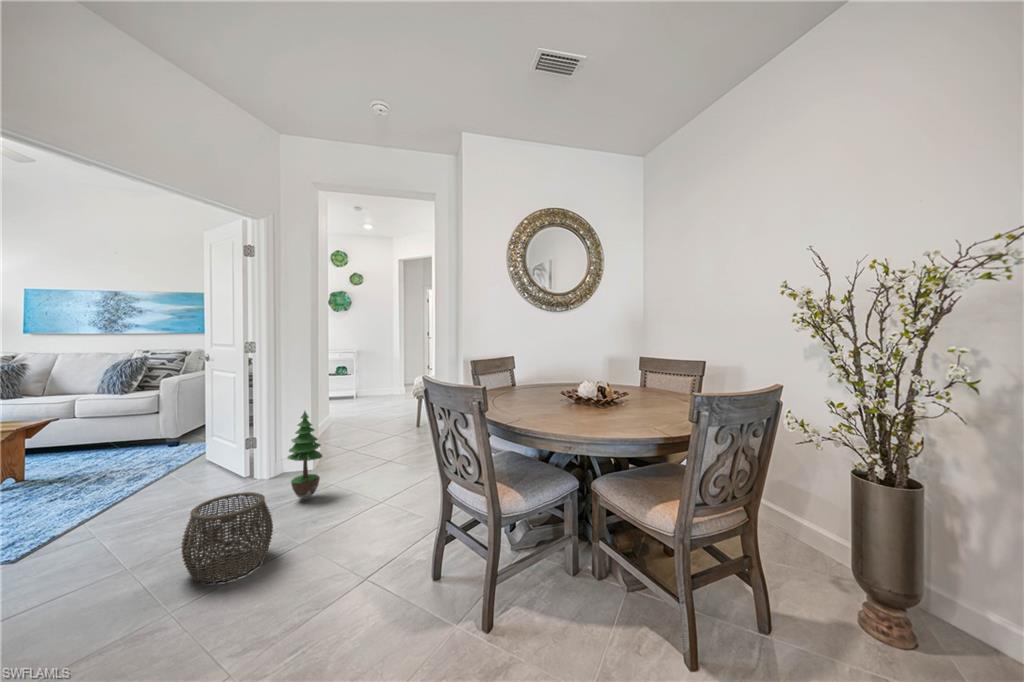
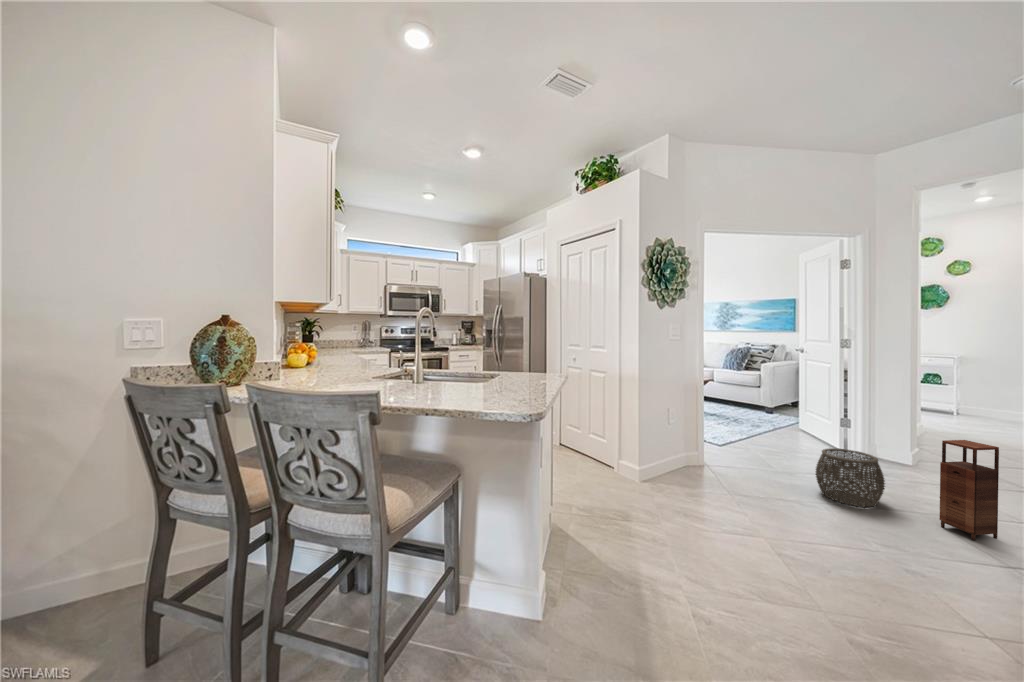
potted tree: present [288,411,322,499] -> none [887,401,928,481]
storage cabinet: none [323,449,369,562] -> present [940,440,999,540]

